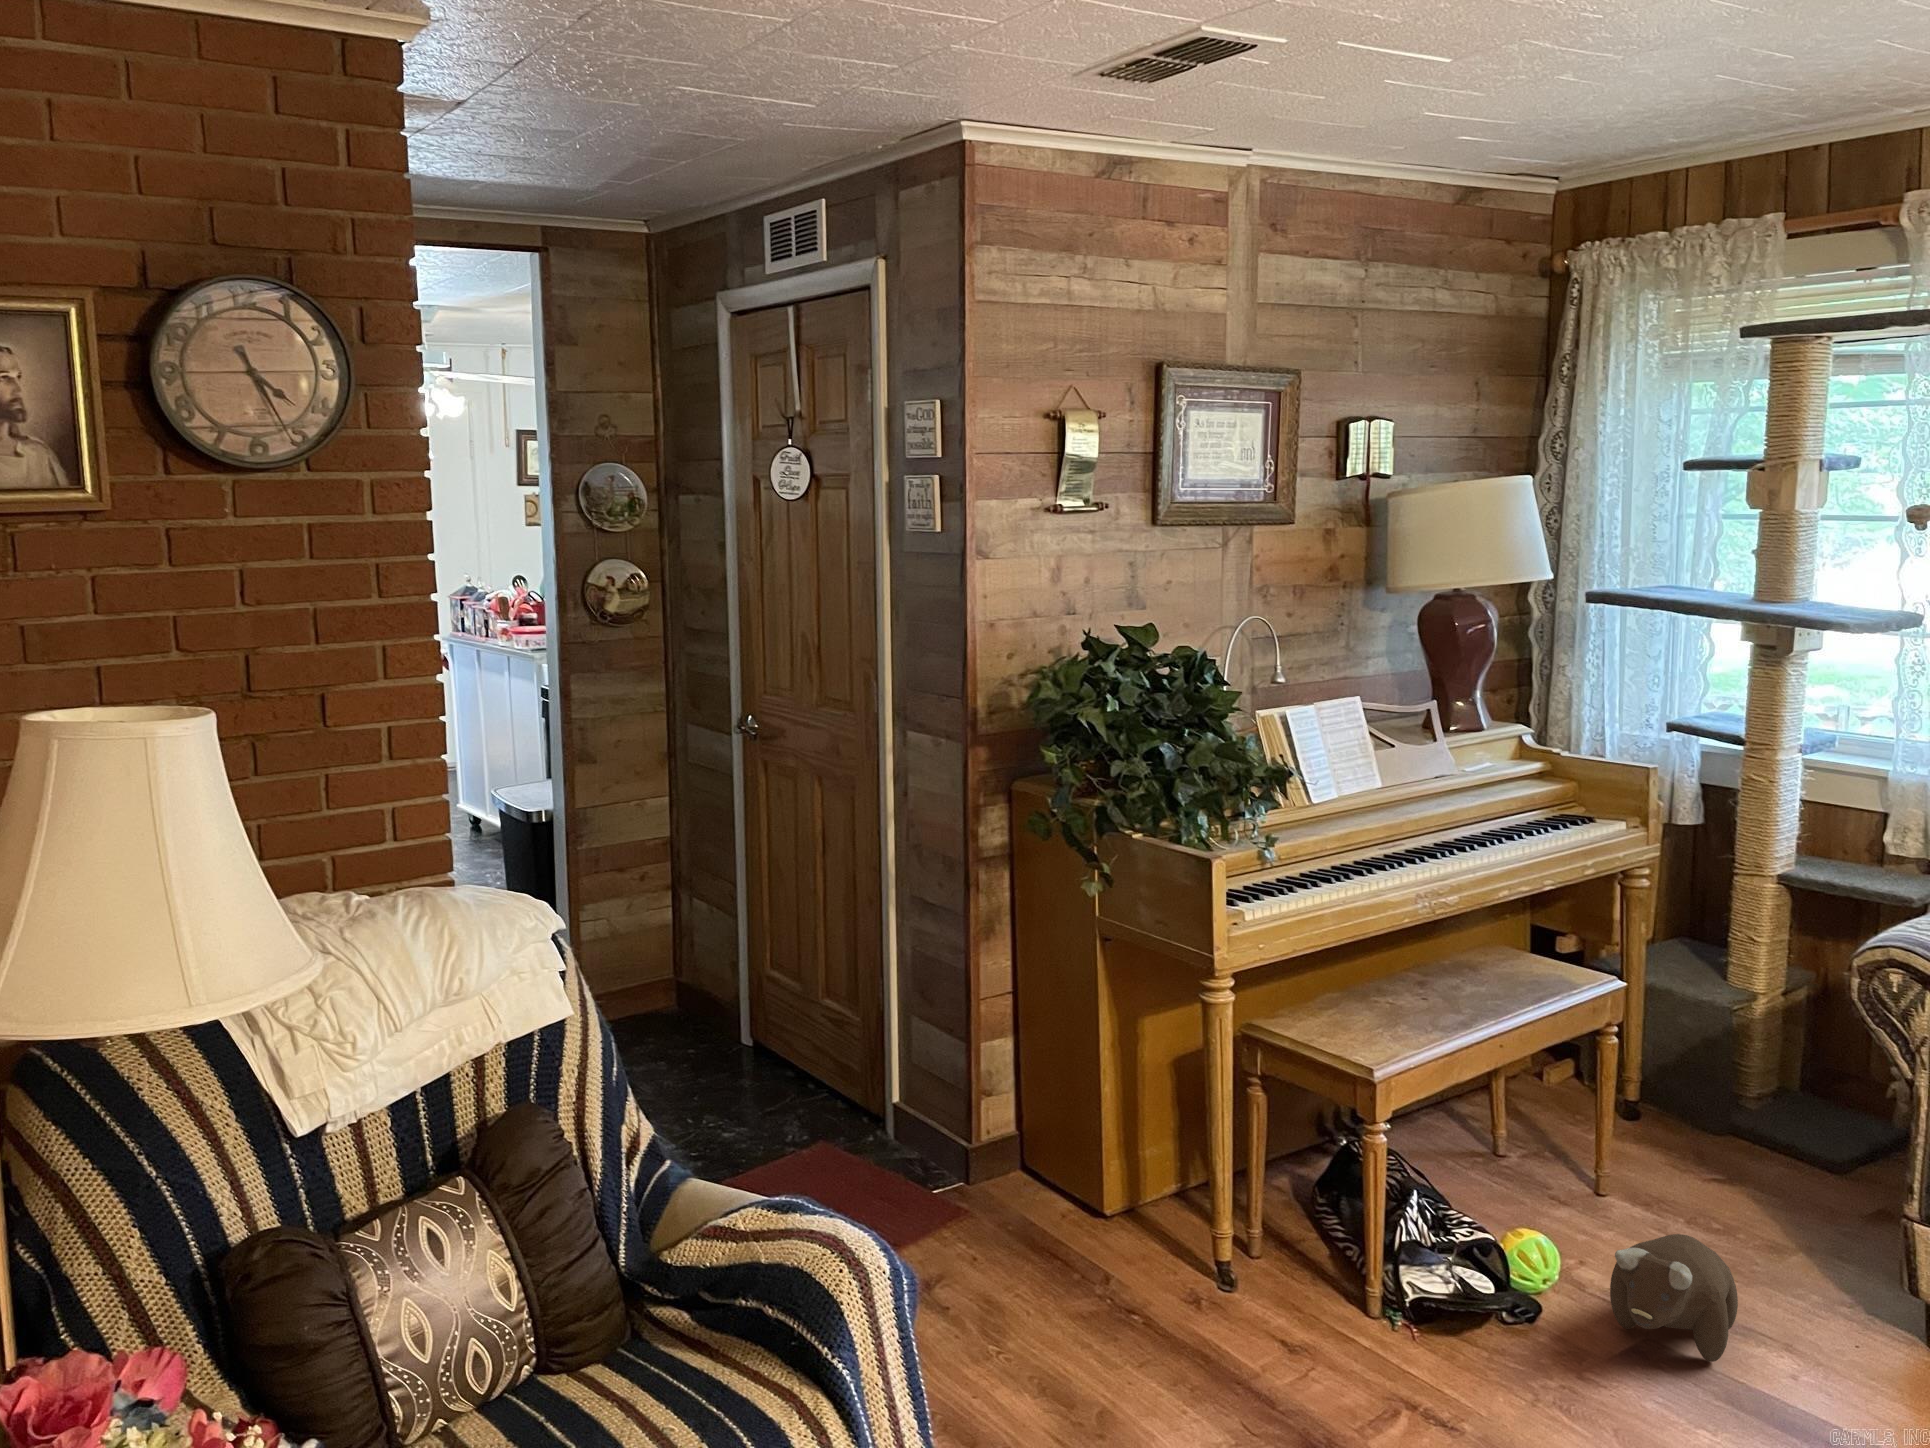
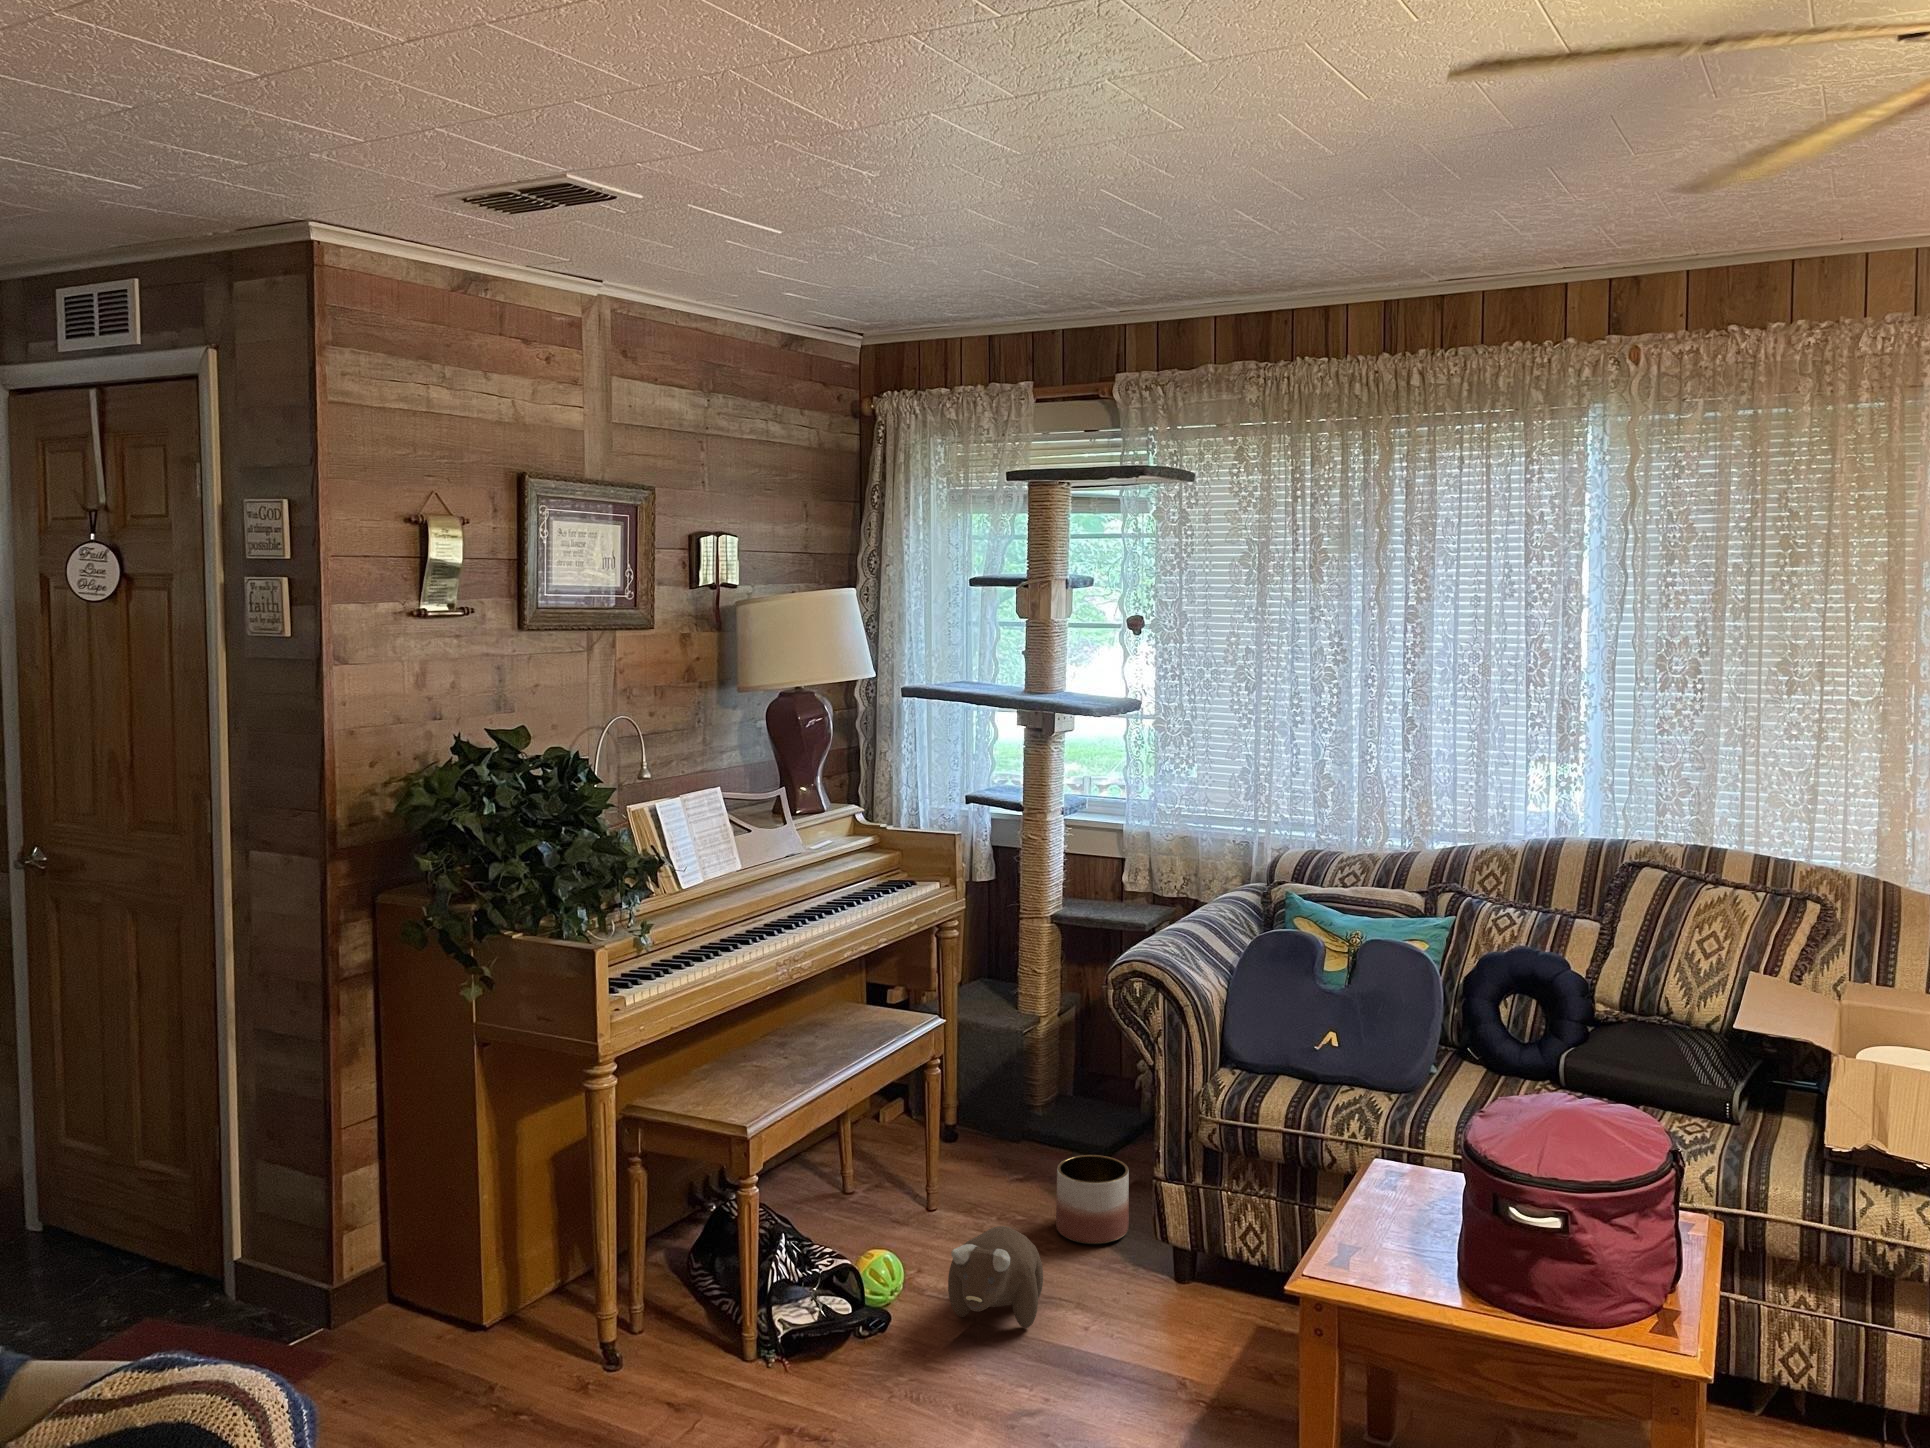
planter: none [1761,1167,1868,1280] -> present [1056,1155,1129,1244]

